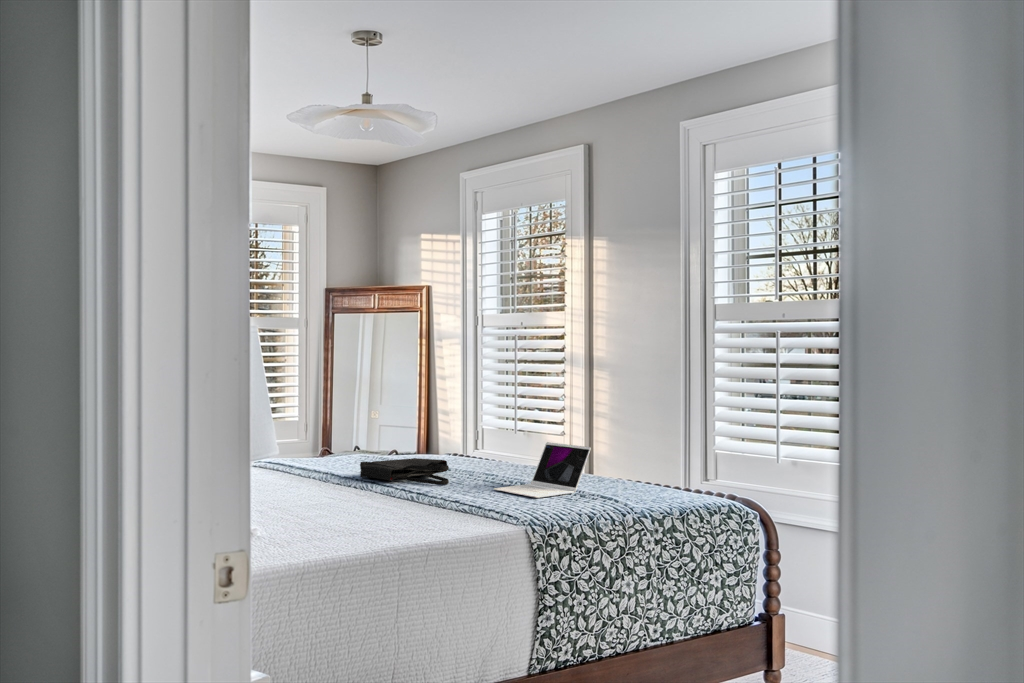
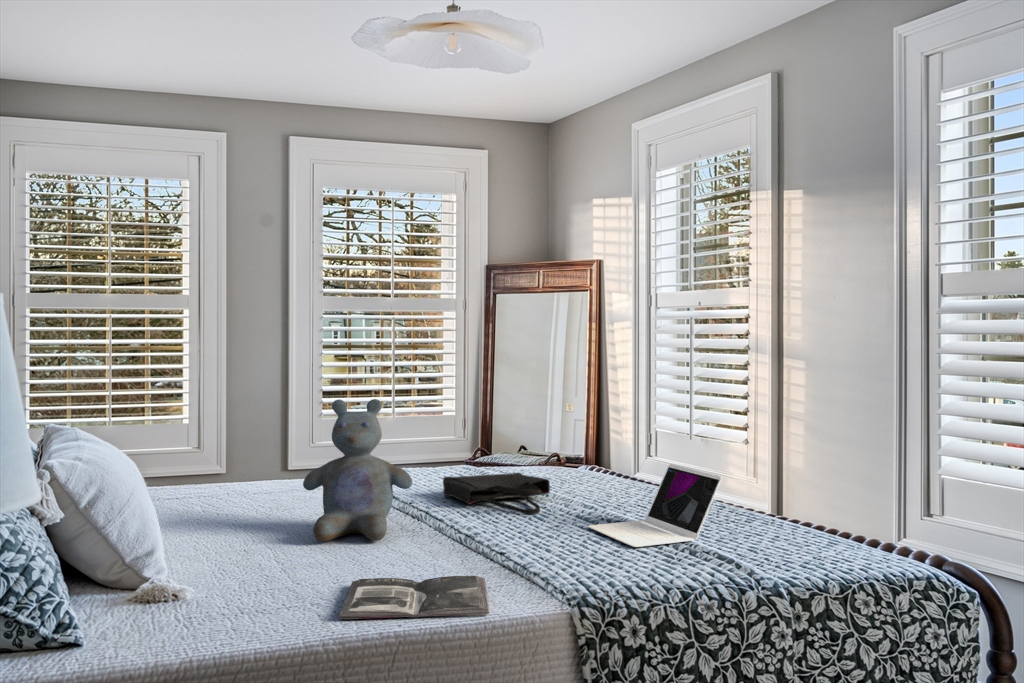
stuffed bear: none [276,397,362,506] -> present [303,399,412,542]
magazine: none [361,515,475,541] -> present [339,576,489,619]

